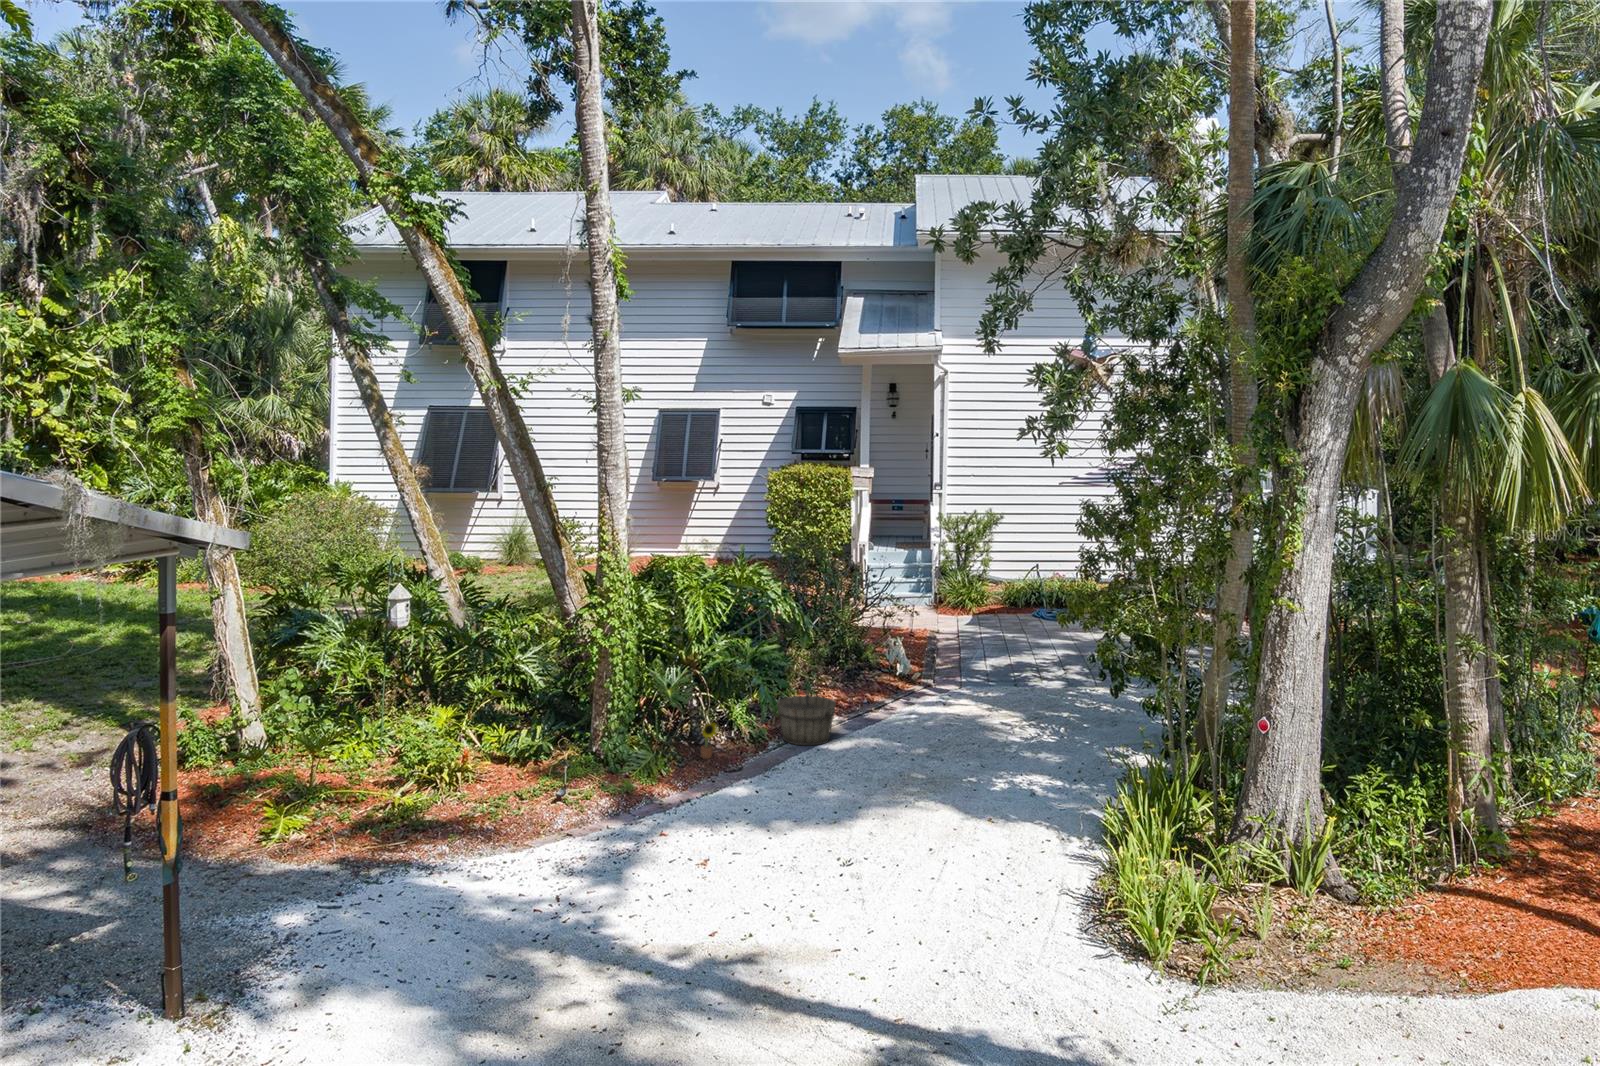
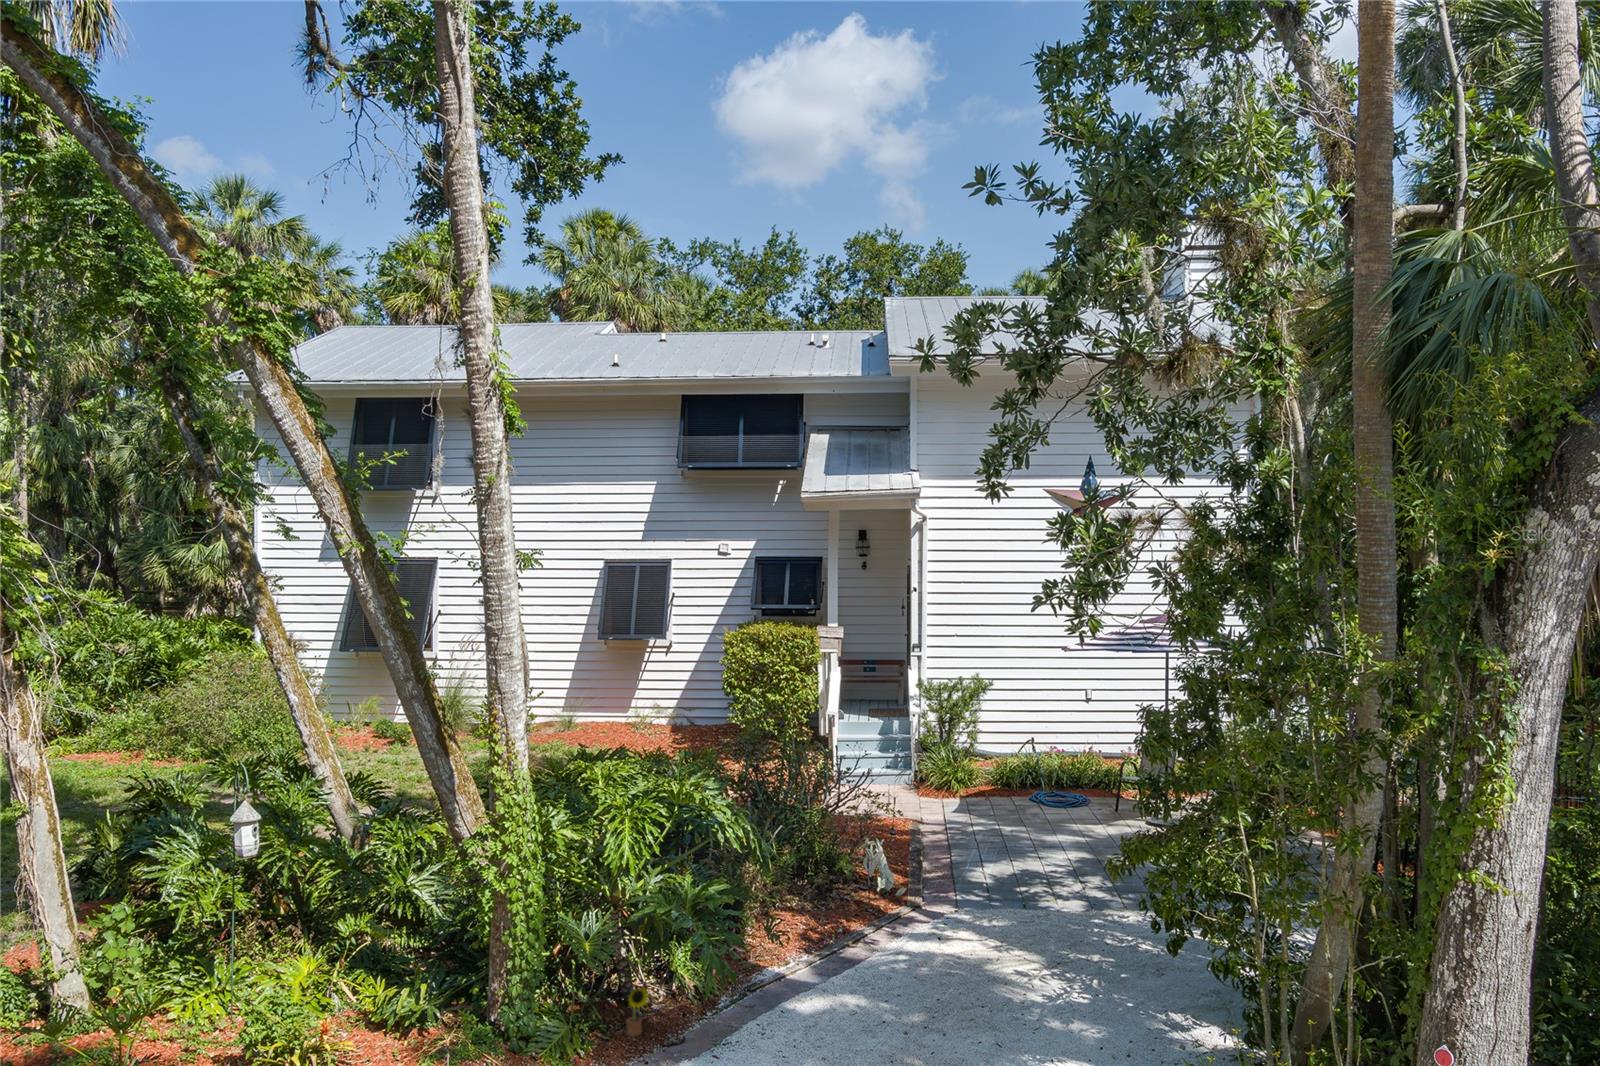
wooden bucket: present [777,692,836,745] -> none [728,931,804,1010]

